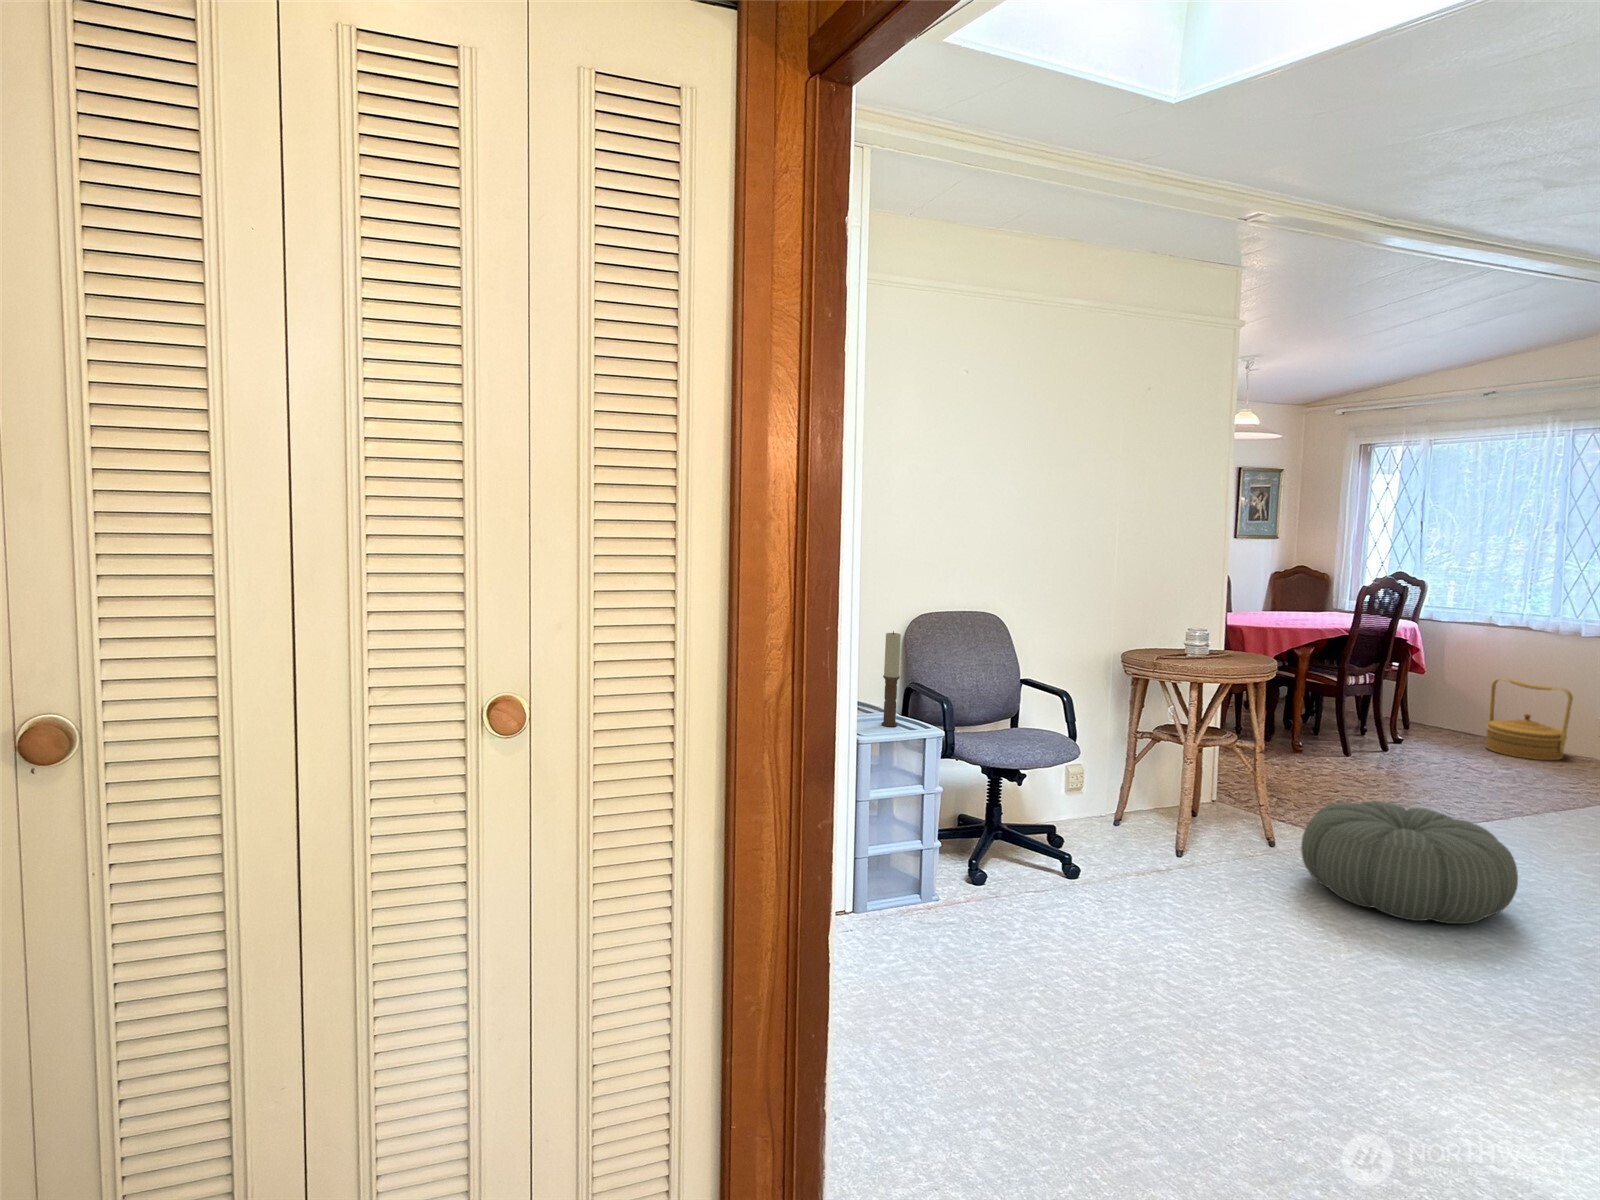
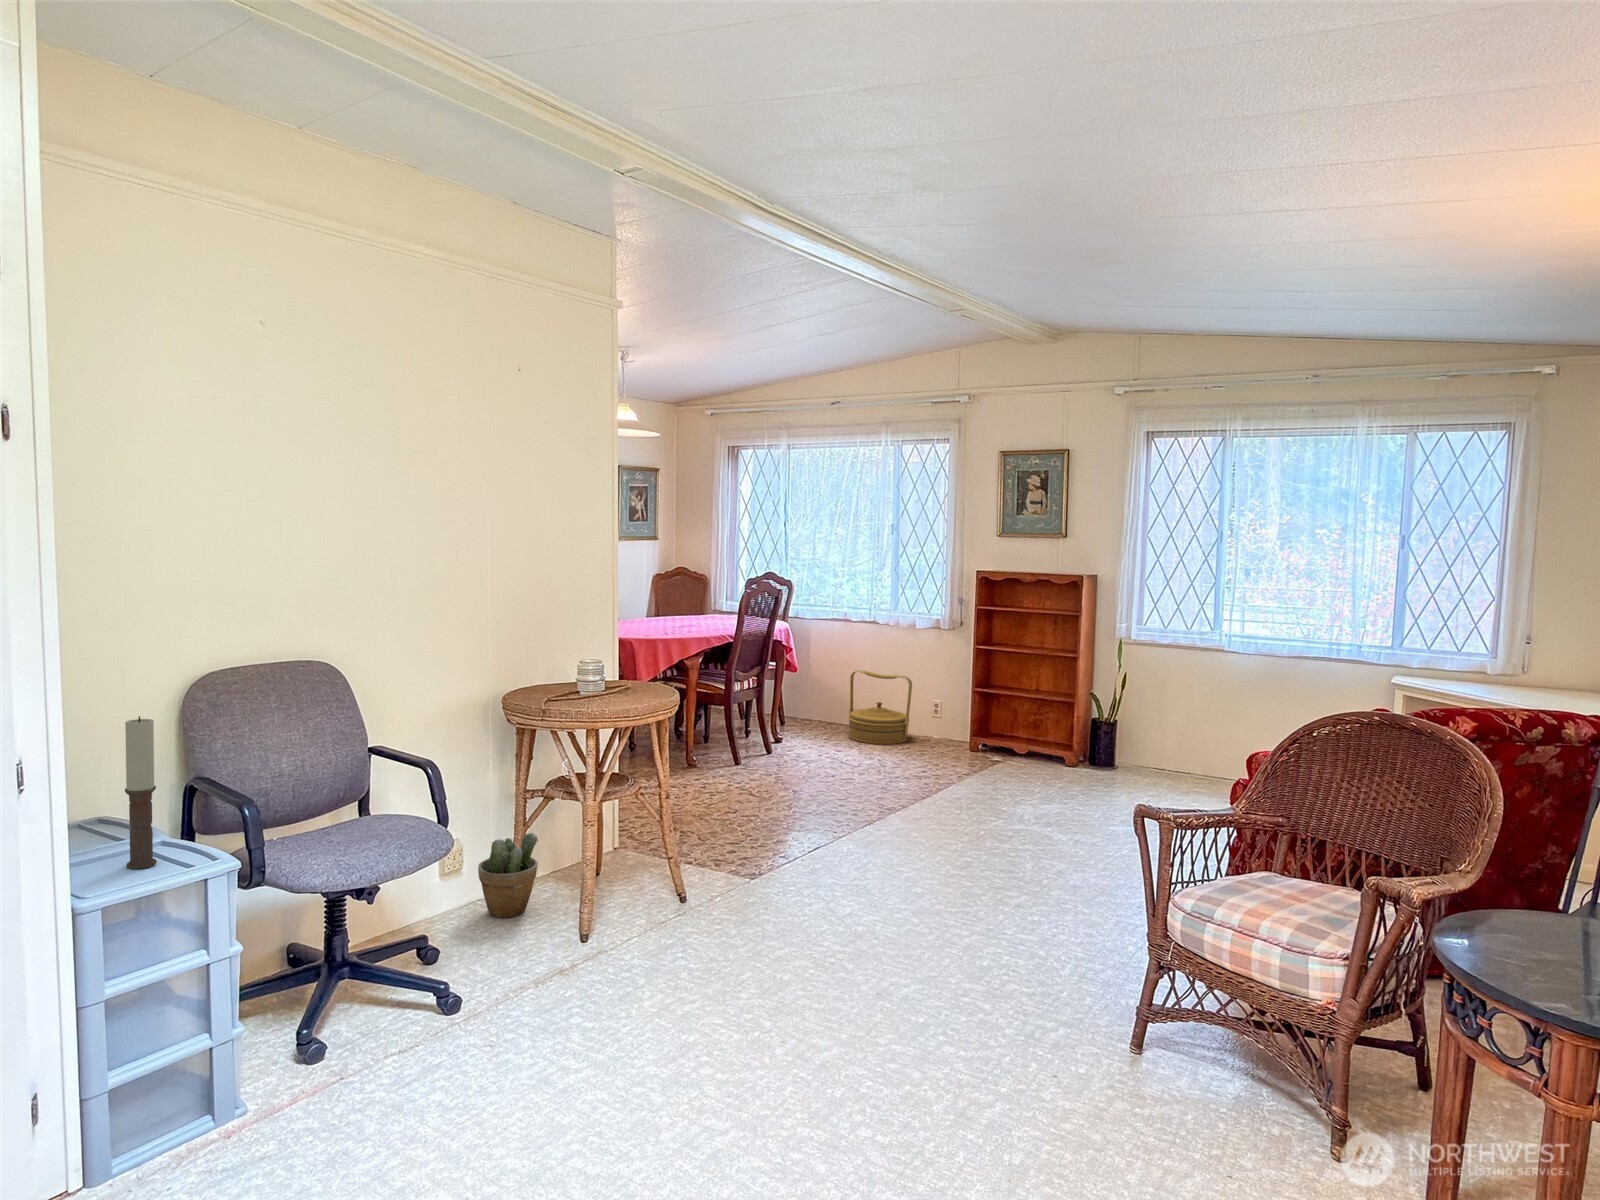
potted plant: none [1096,766,1145,831] -> present [478,833,538,918]
pouf: present [1301,801,1518,924] -> none [716,835,914,969]

